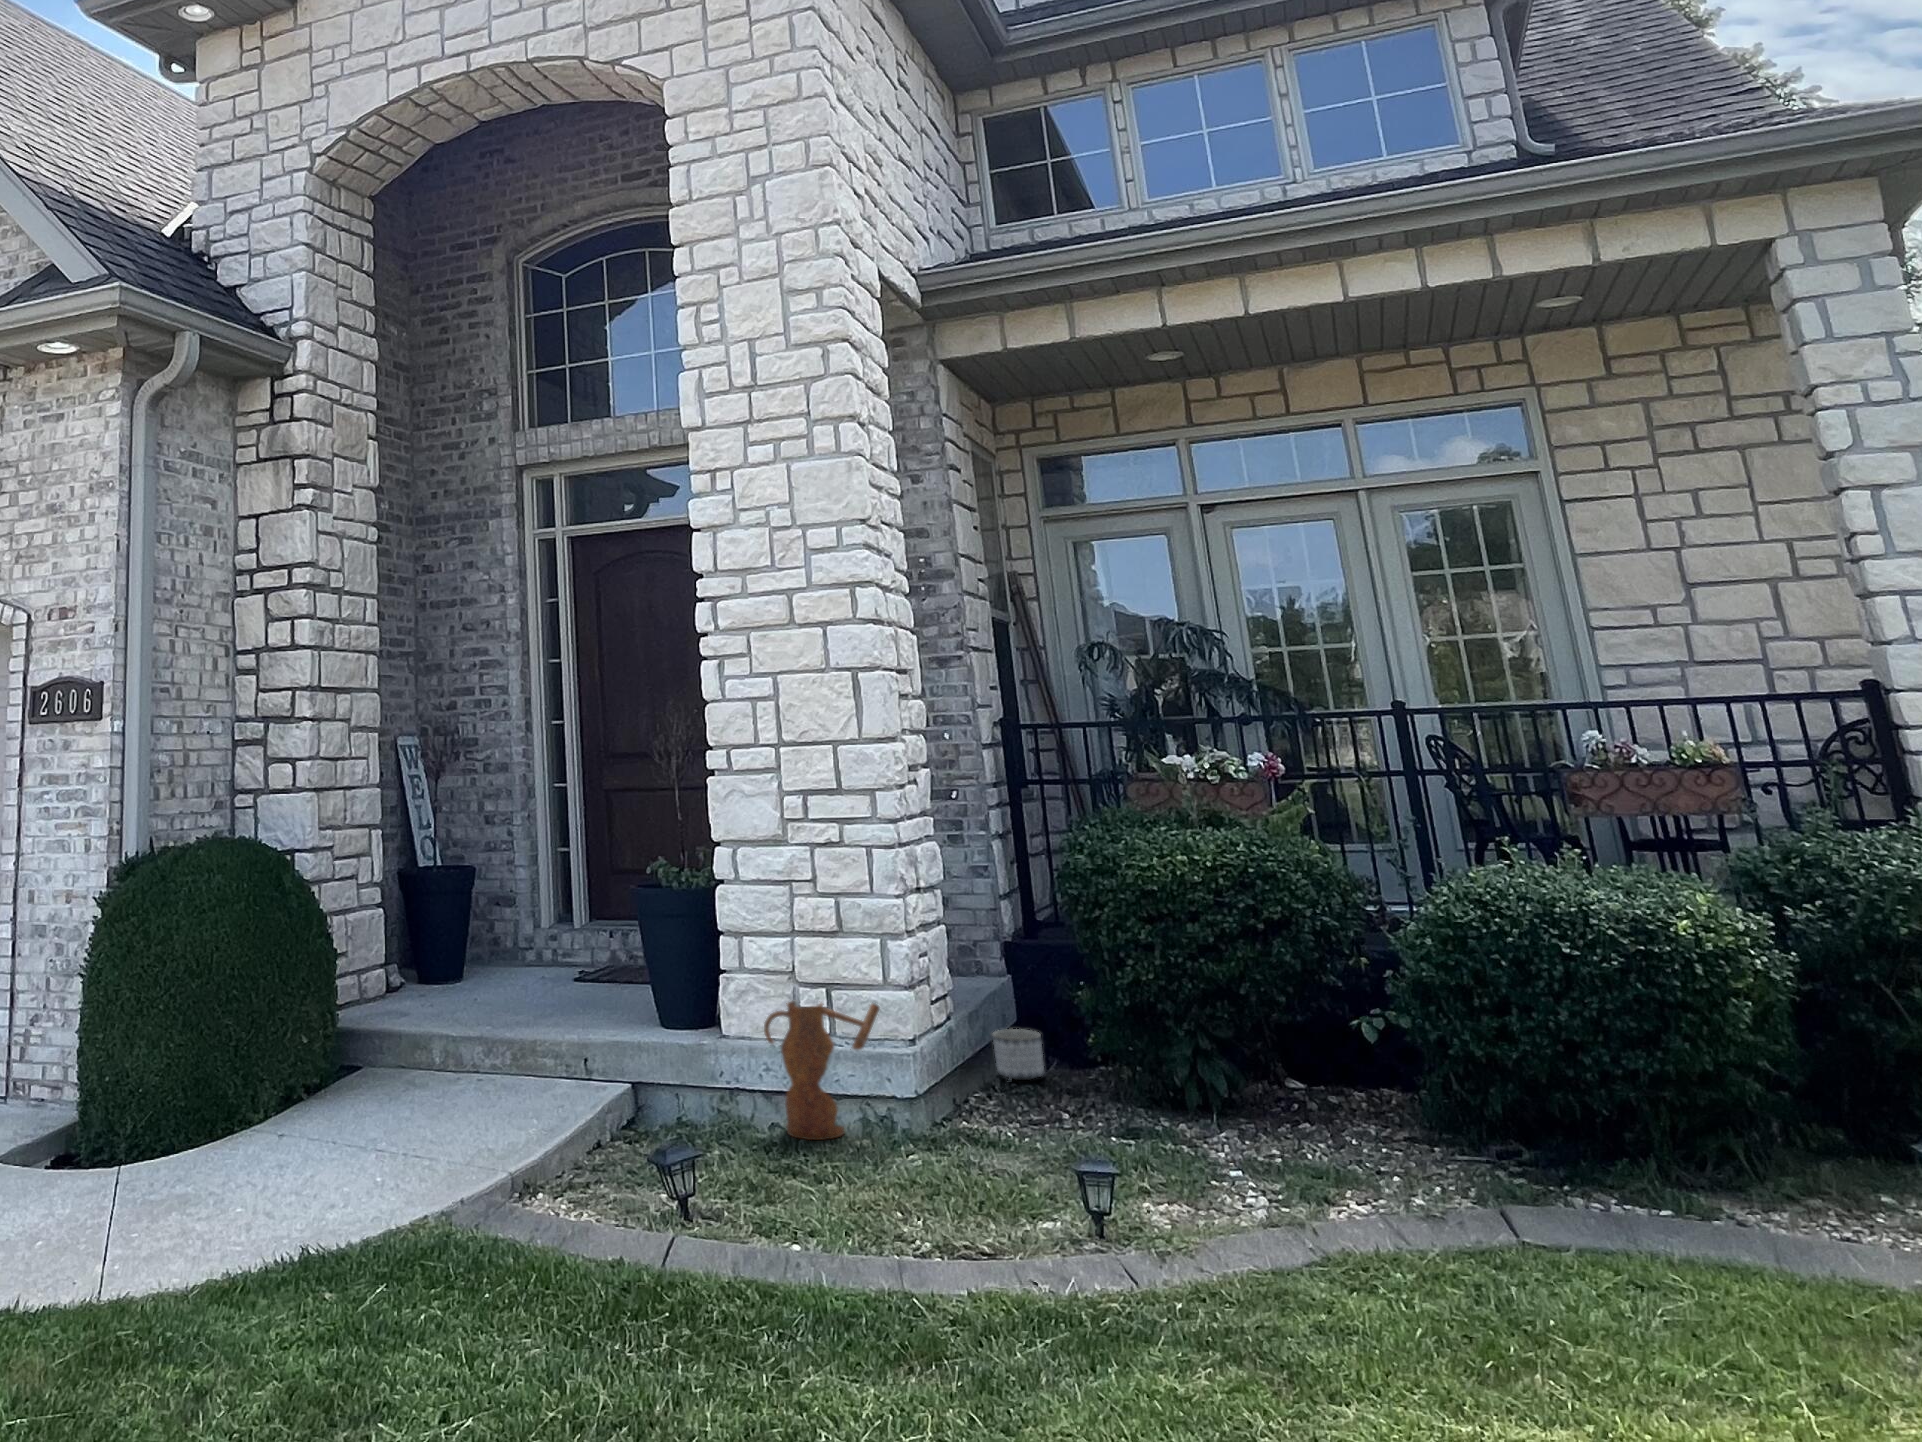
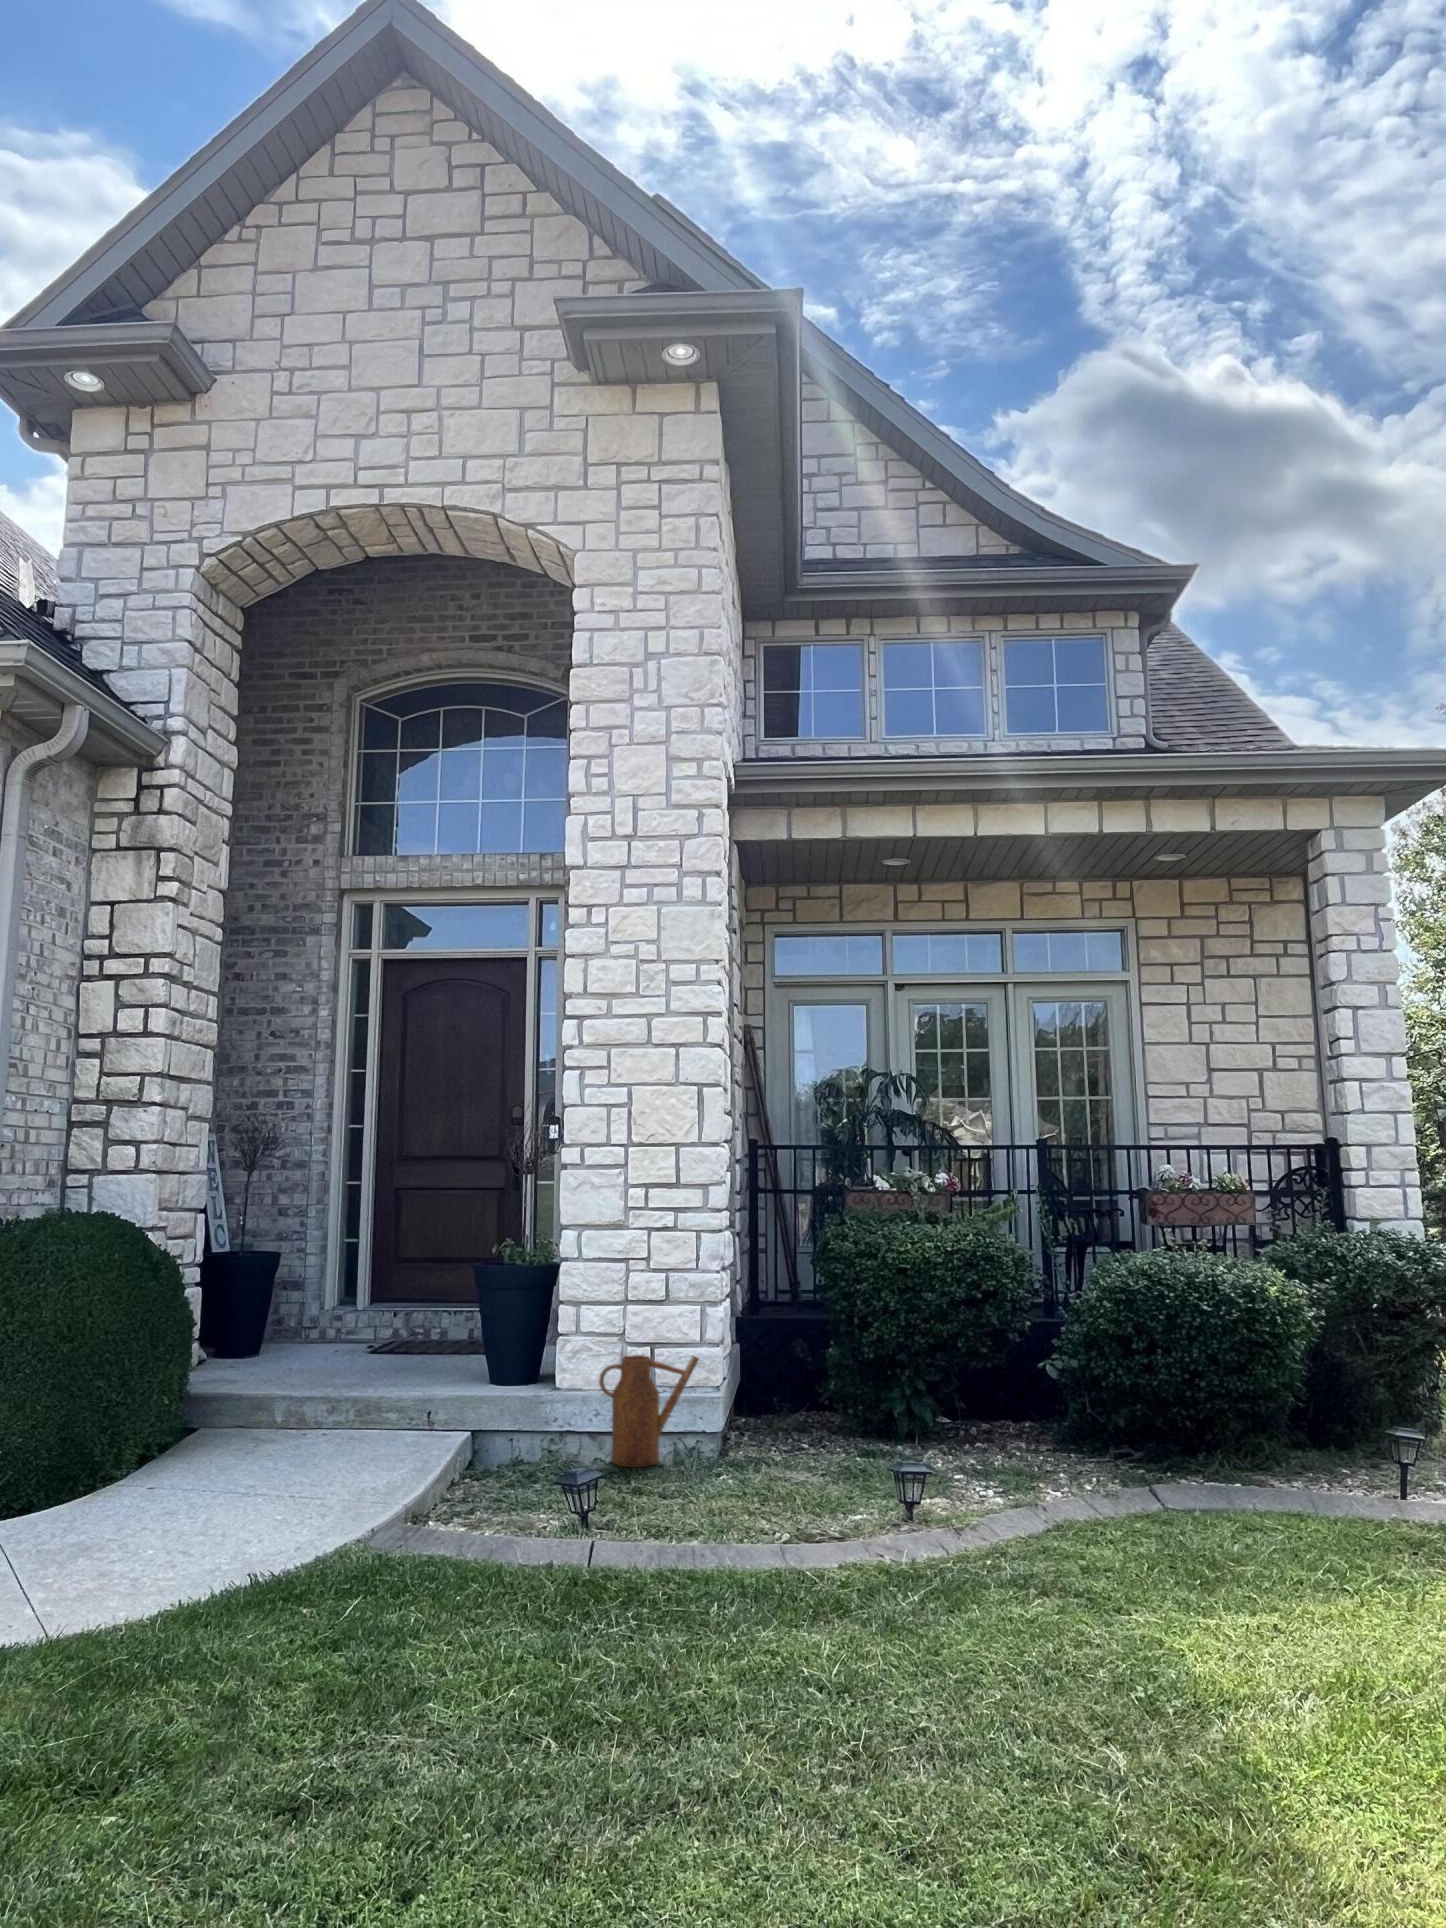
planter: present [993,1029,1044,1080] -> none [745,1378,782,1416]

